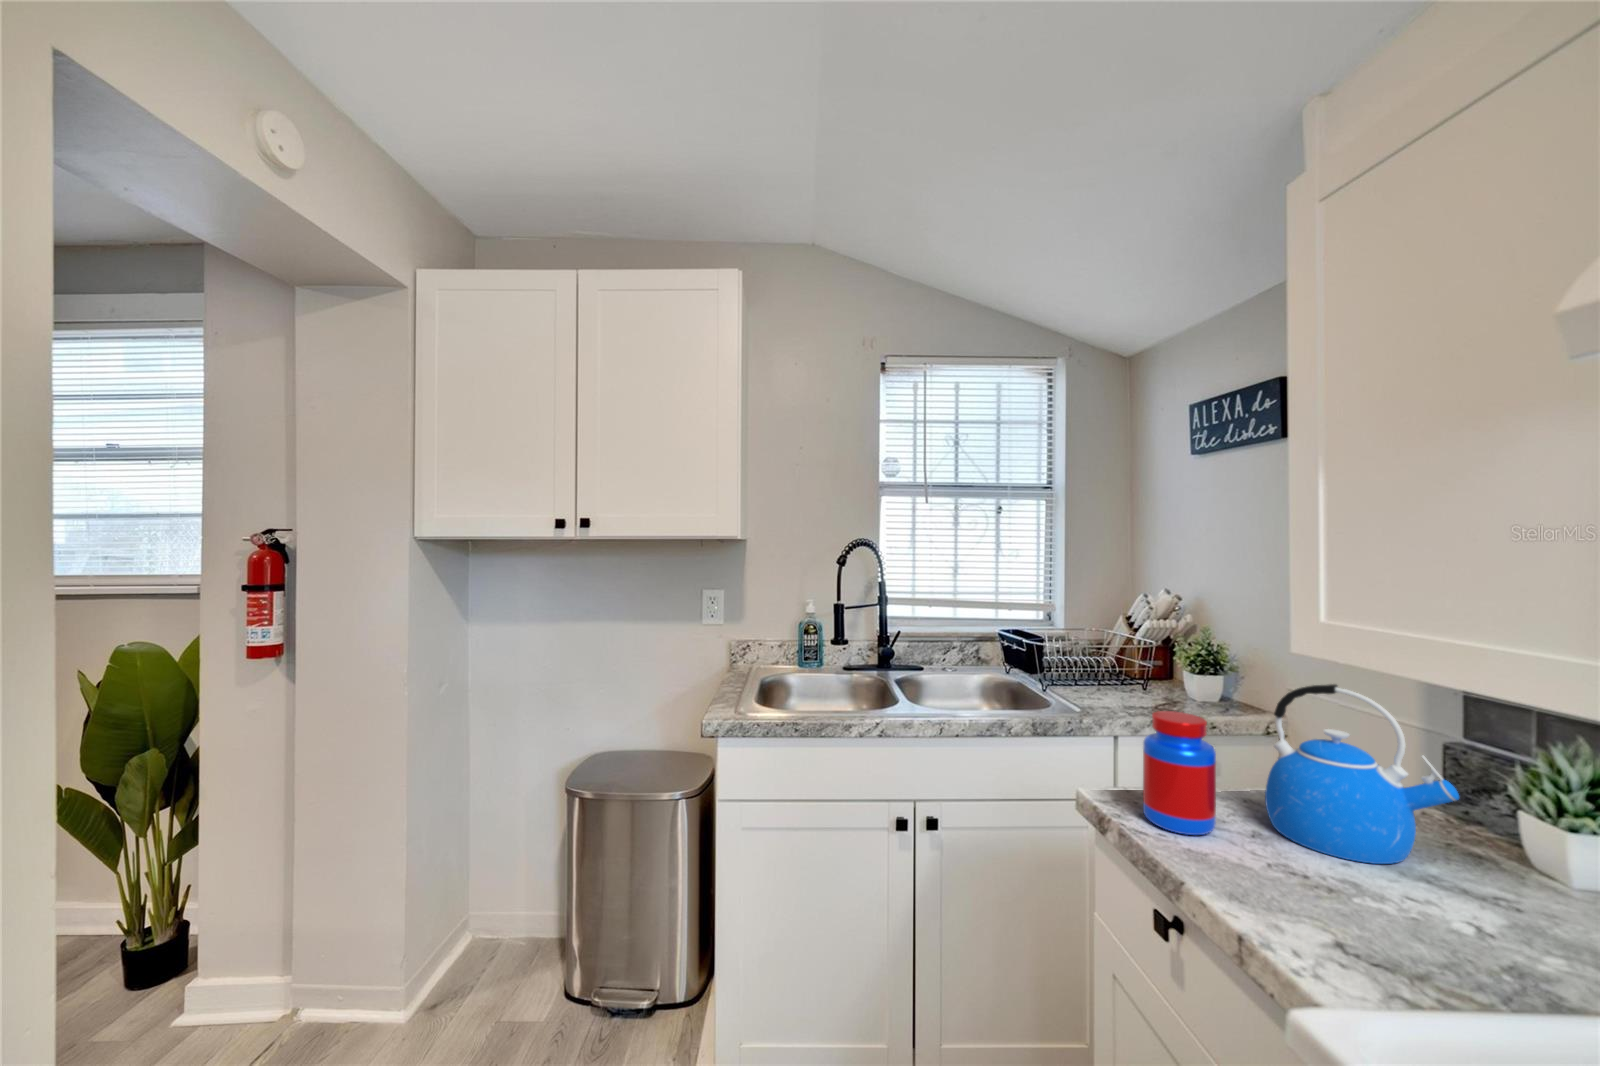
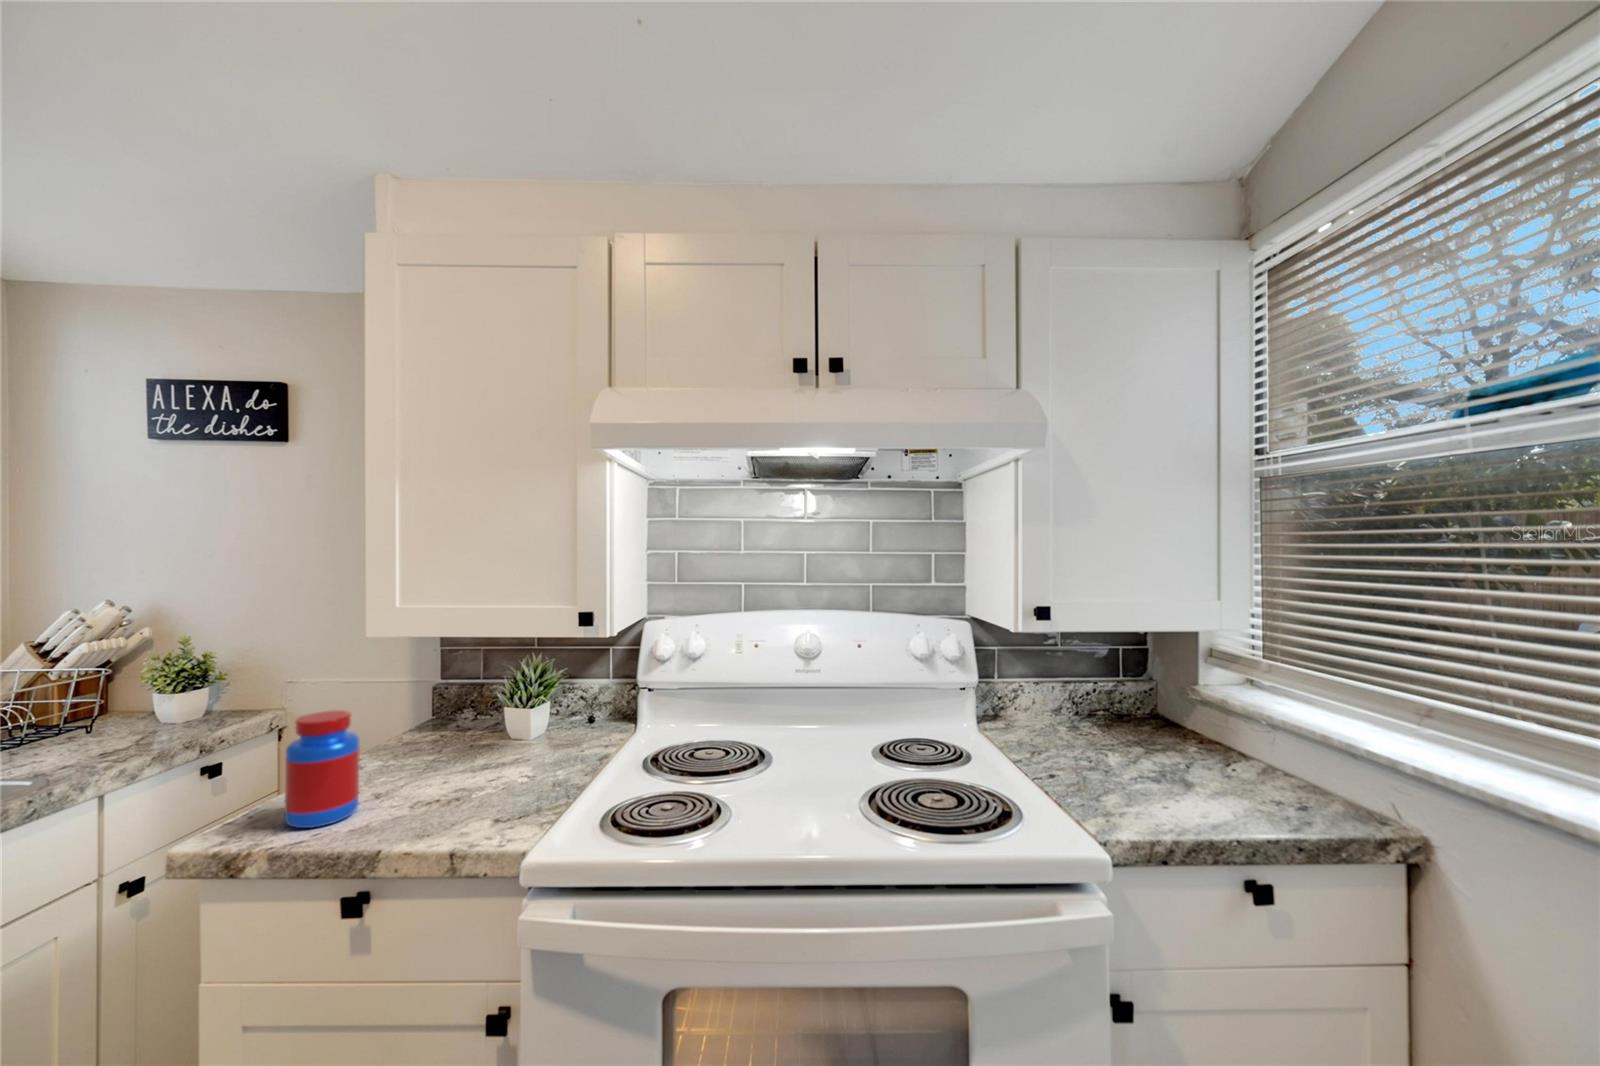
kettle: present [1265,684,1459,864] -> none [375,655,498,786]

